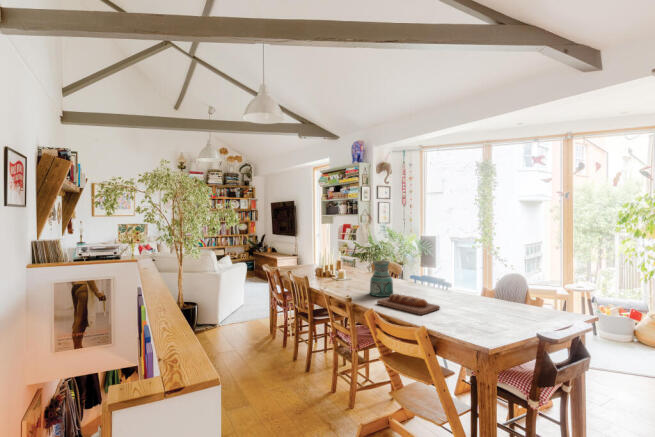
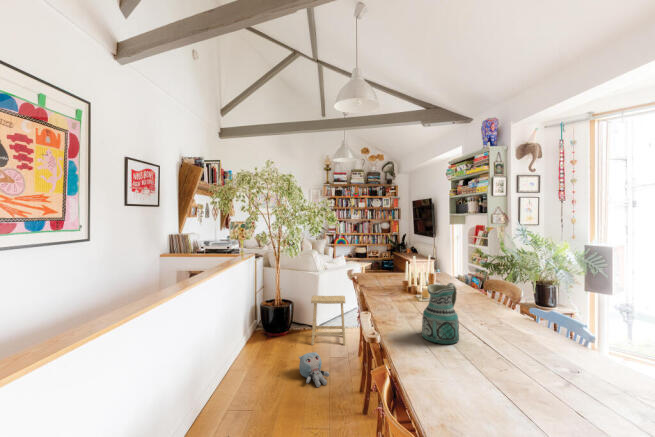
footstool: none [220,293,258,345] -> present [311,296,346,345]
bread loaf: present [377,294,440,315] -> none [407,346,510,407]
plush toy: none [234,344,266,371] -> present [299,352,329,387]

